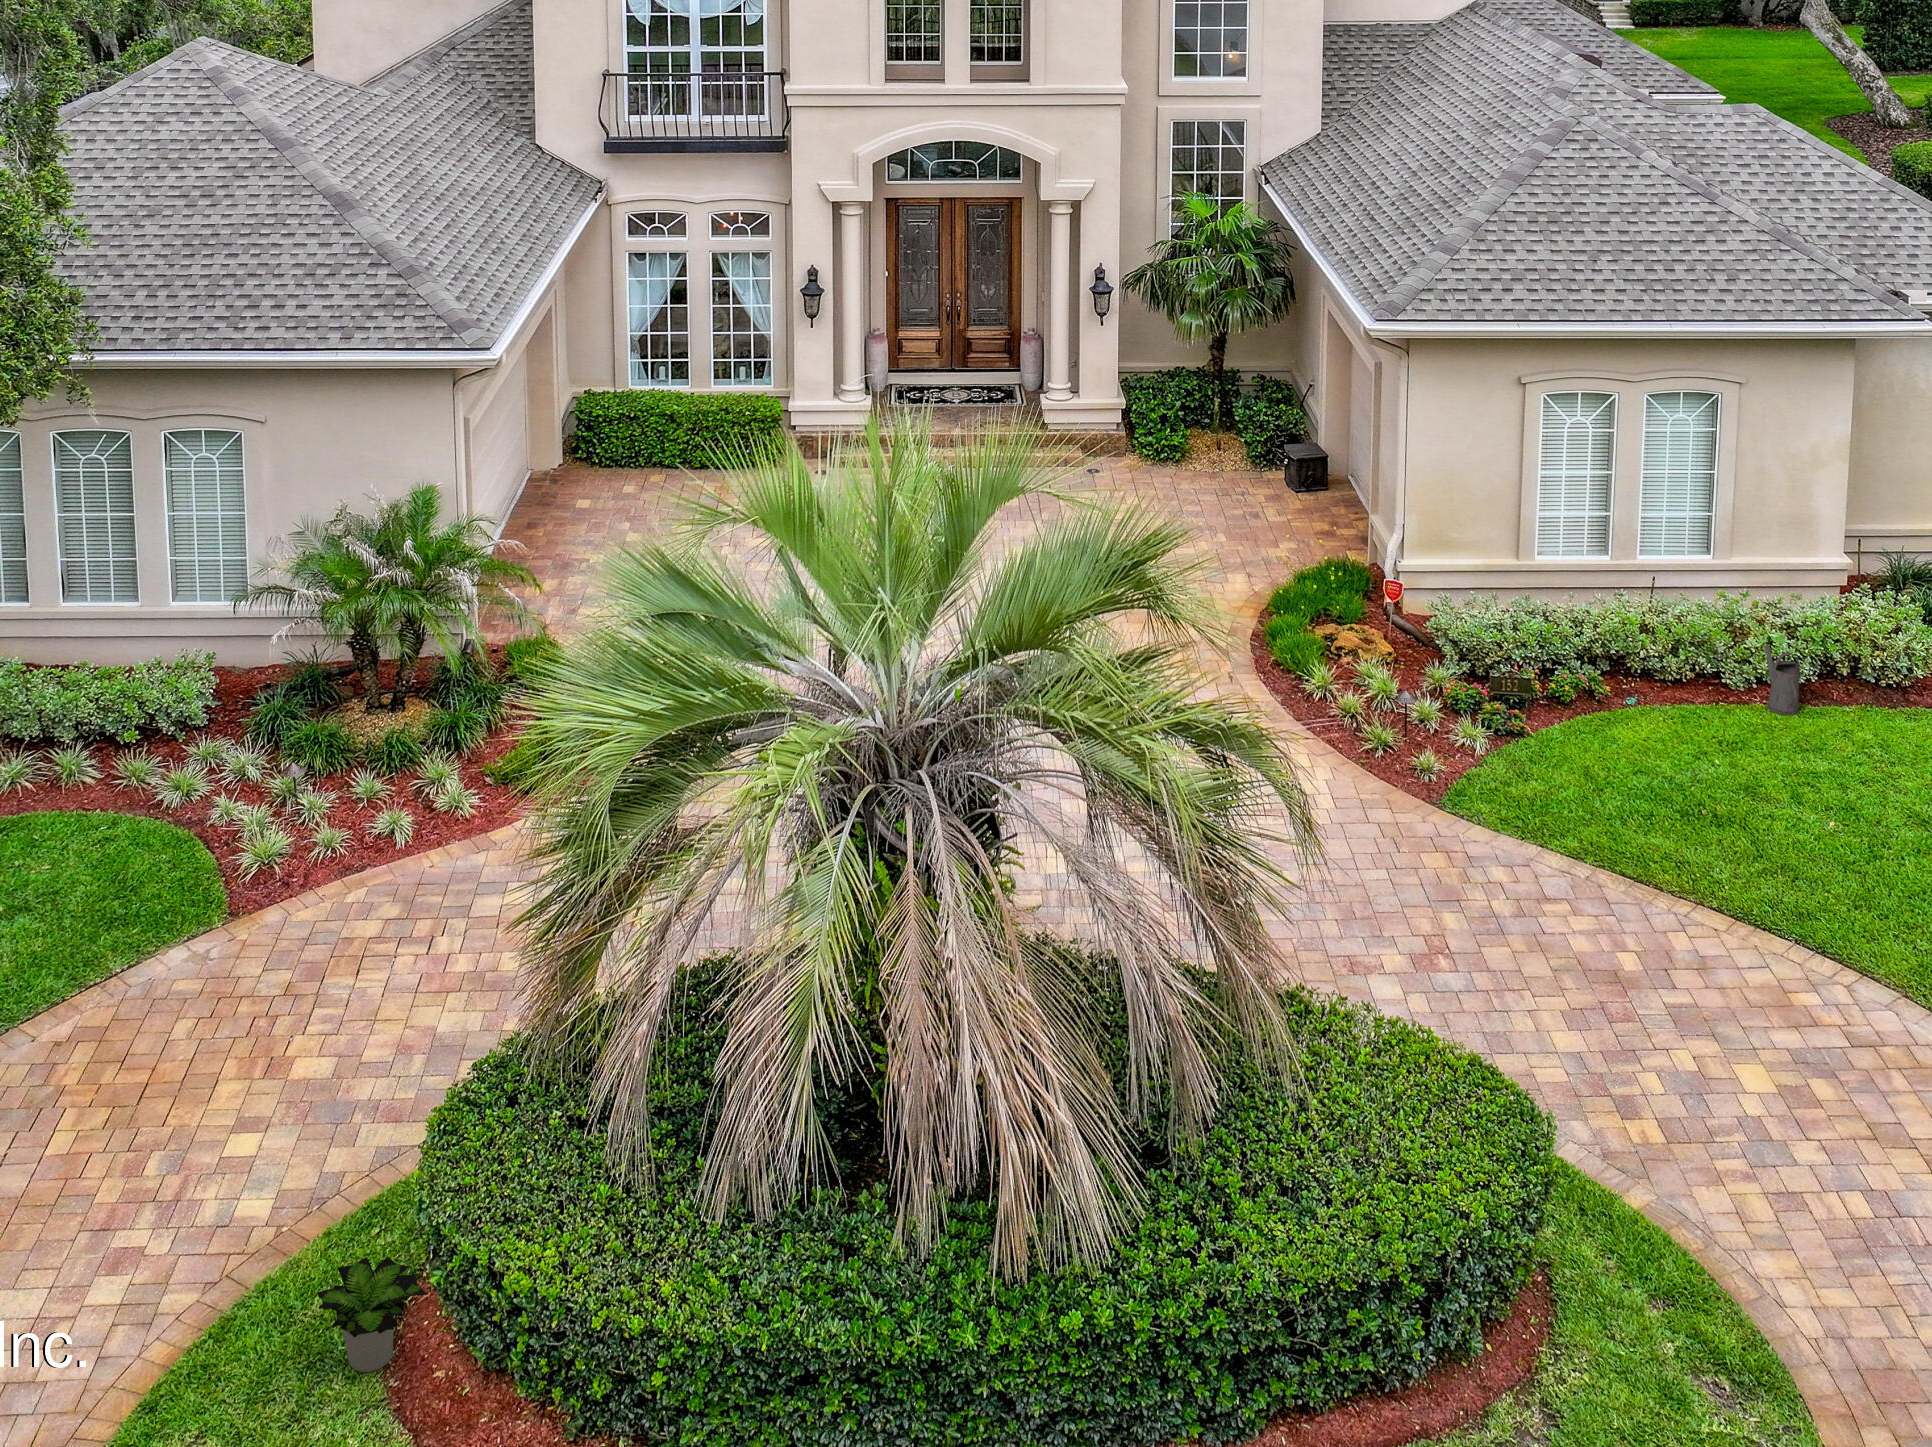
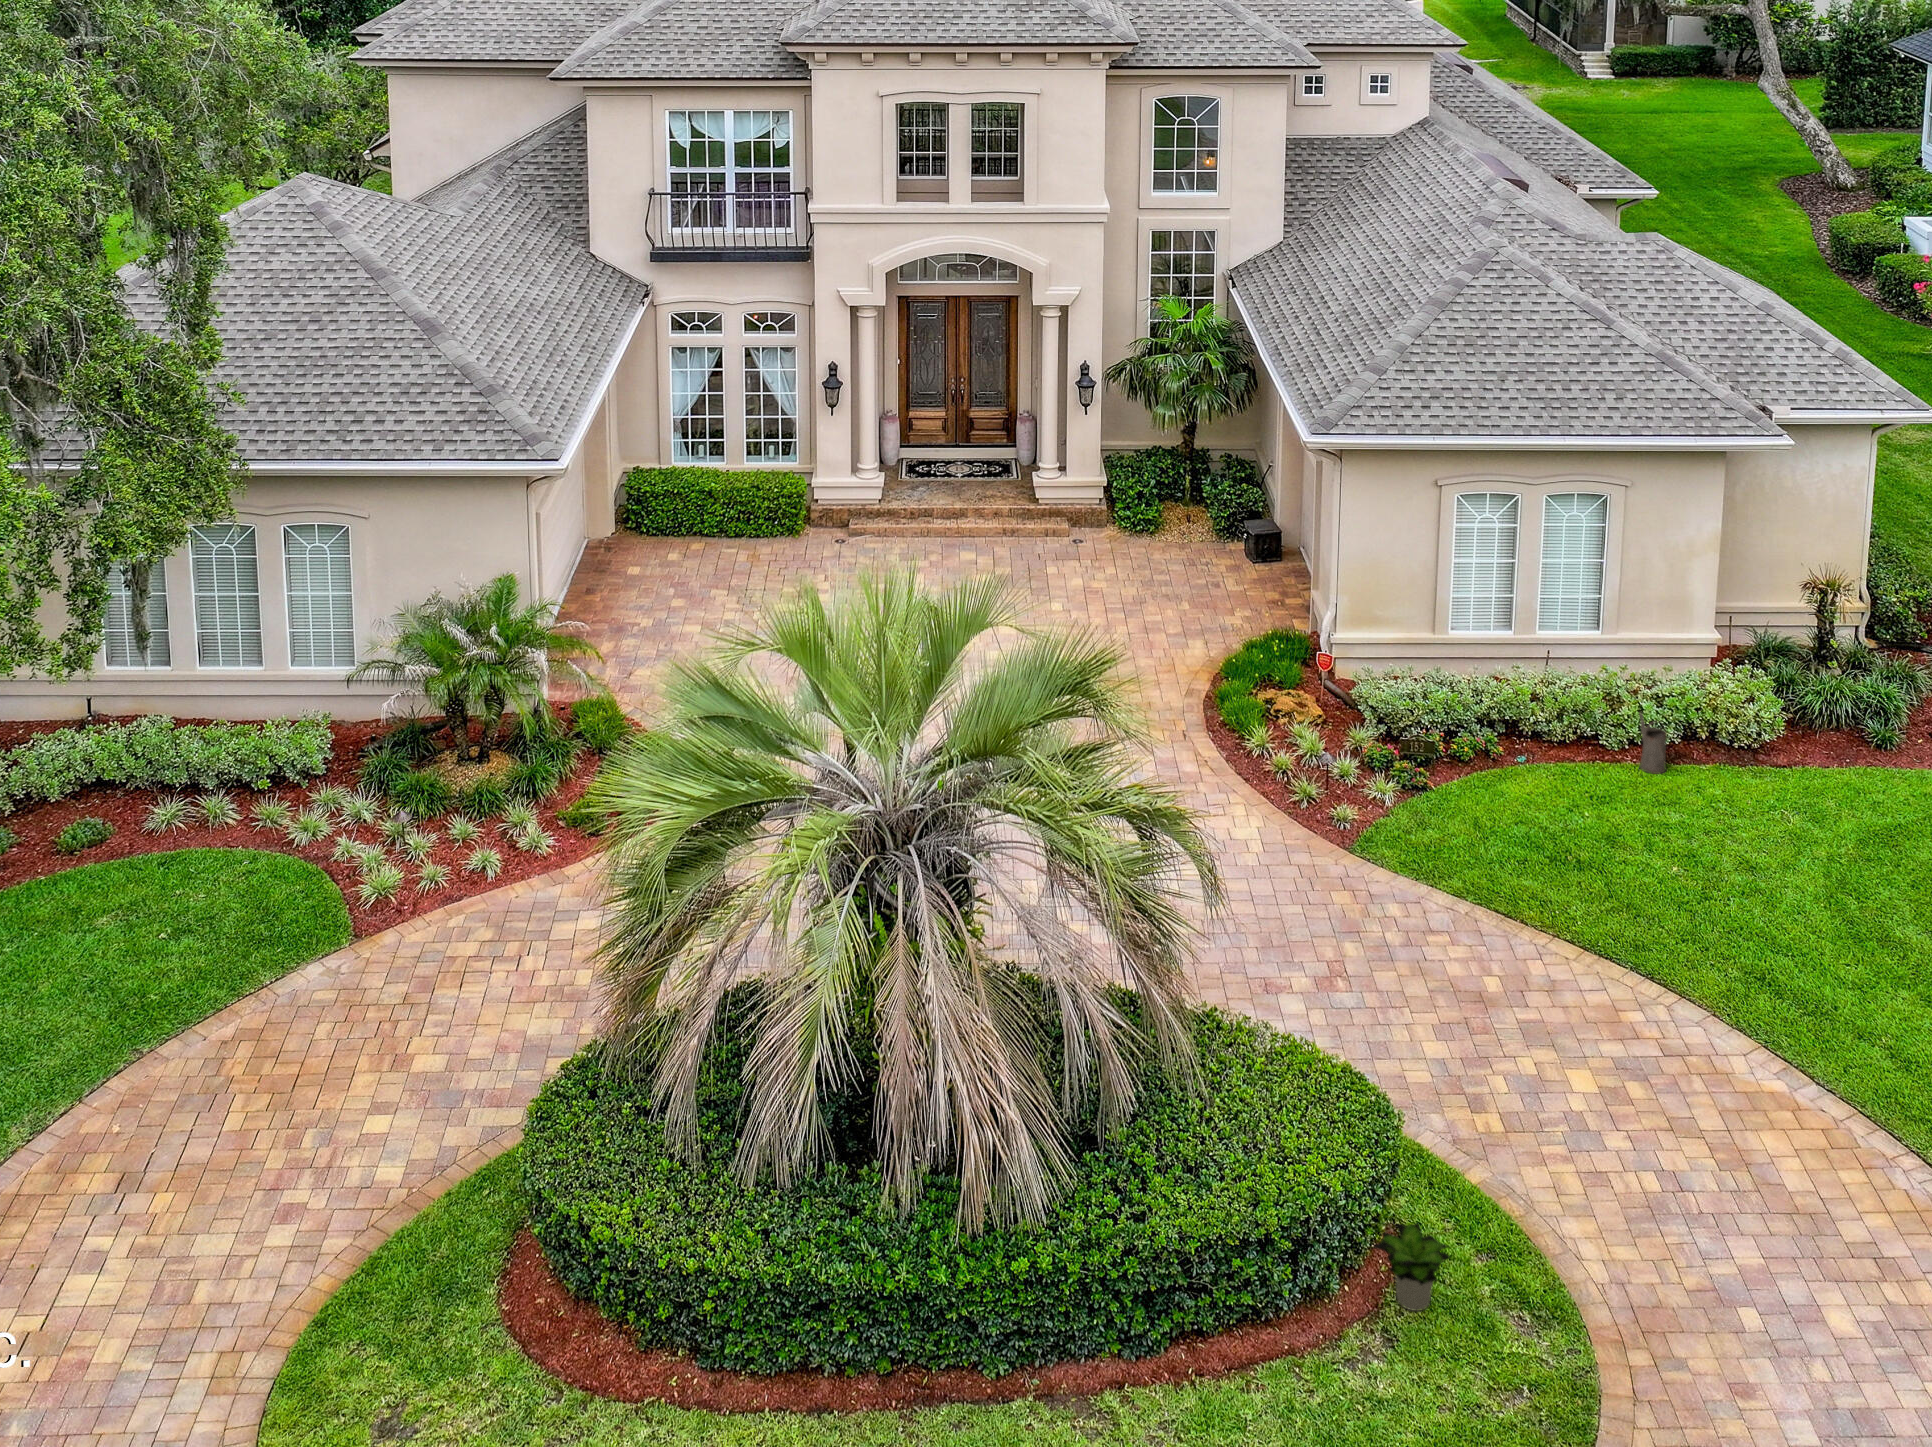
potted plant: present [317,1257,428,1372] -> present [1372,1223,1450,1311]

